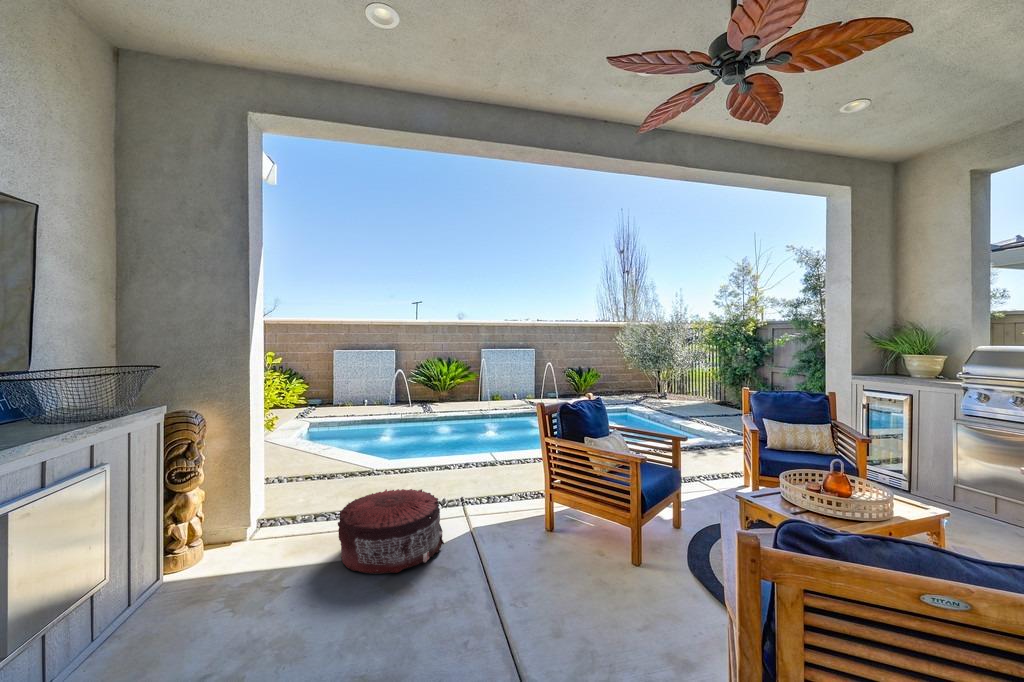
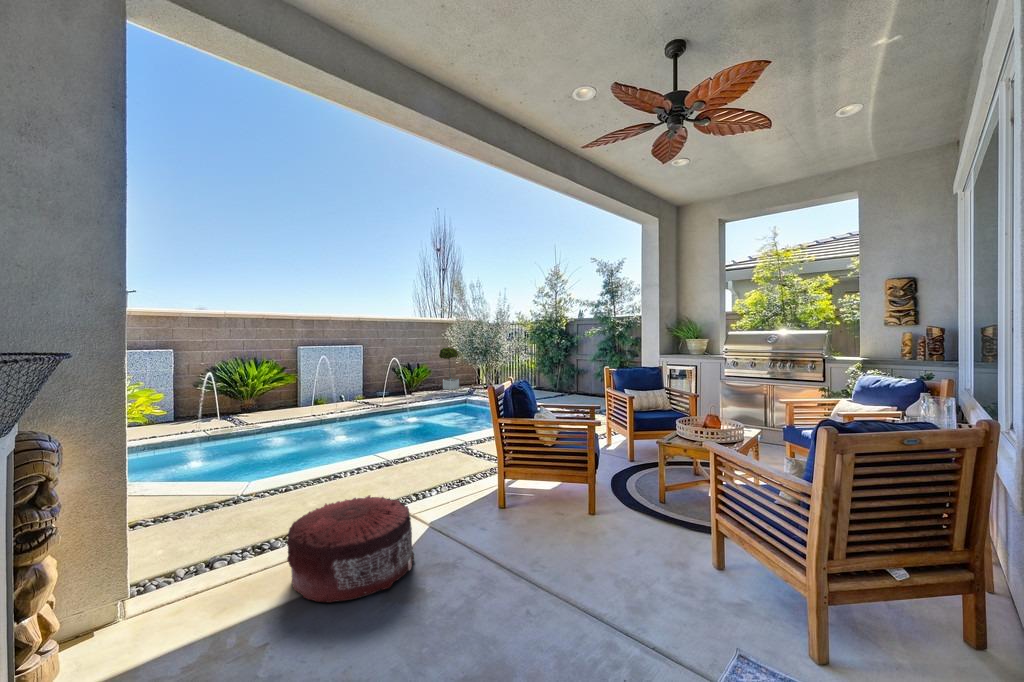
potted tree: none [611,354,630,397] -> present [439,347,459,390]

